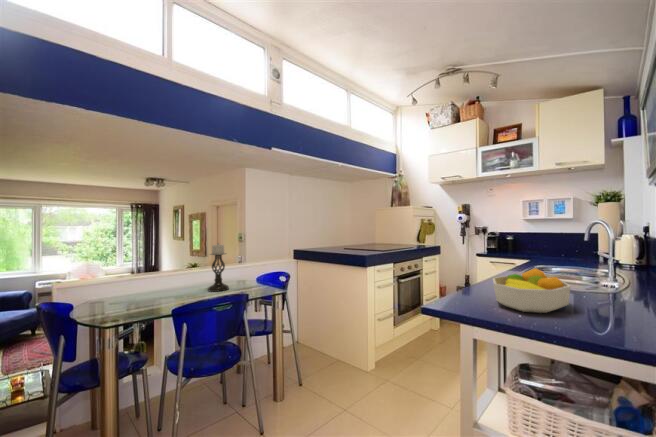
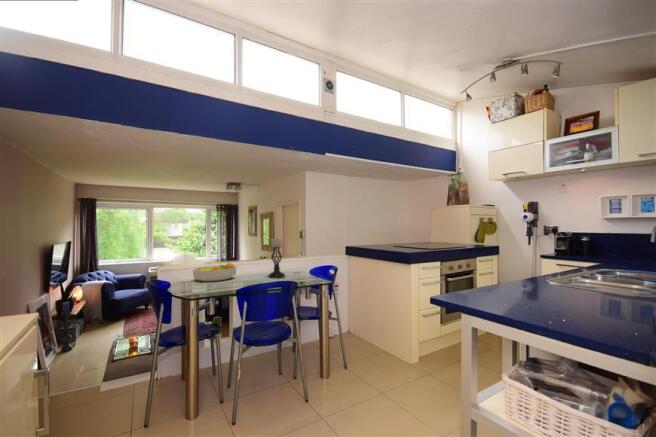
fruit bowl: present [493,268,571,313] -> present [193,262,237,282]

